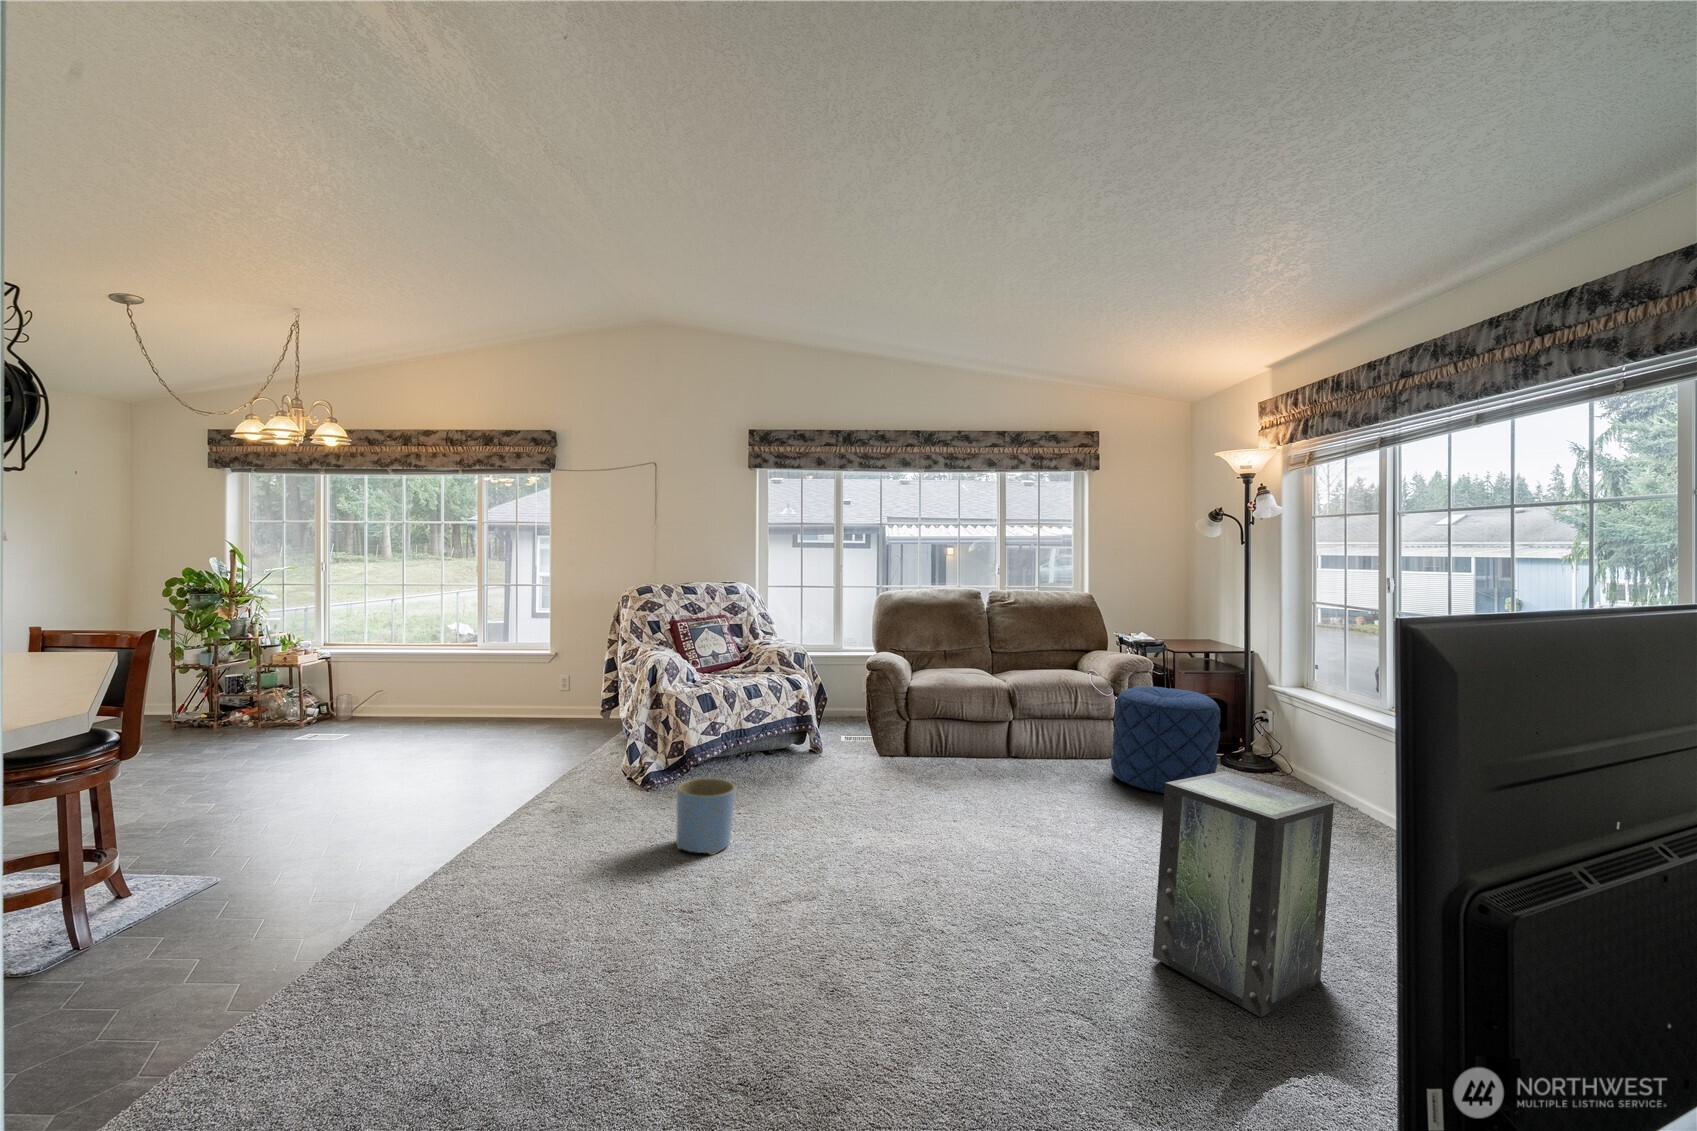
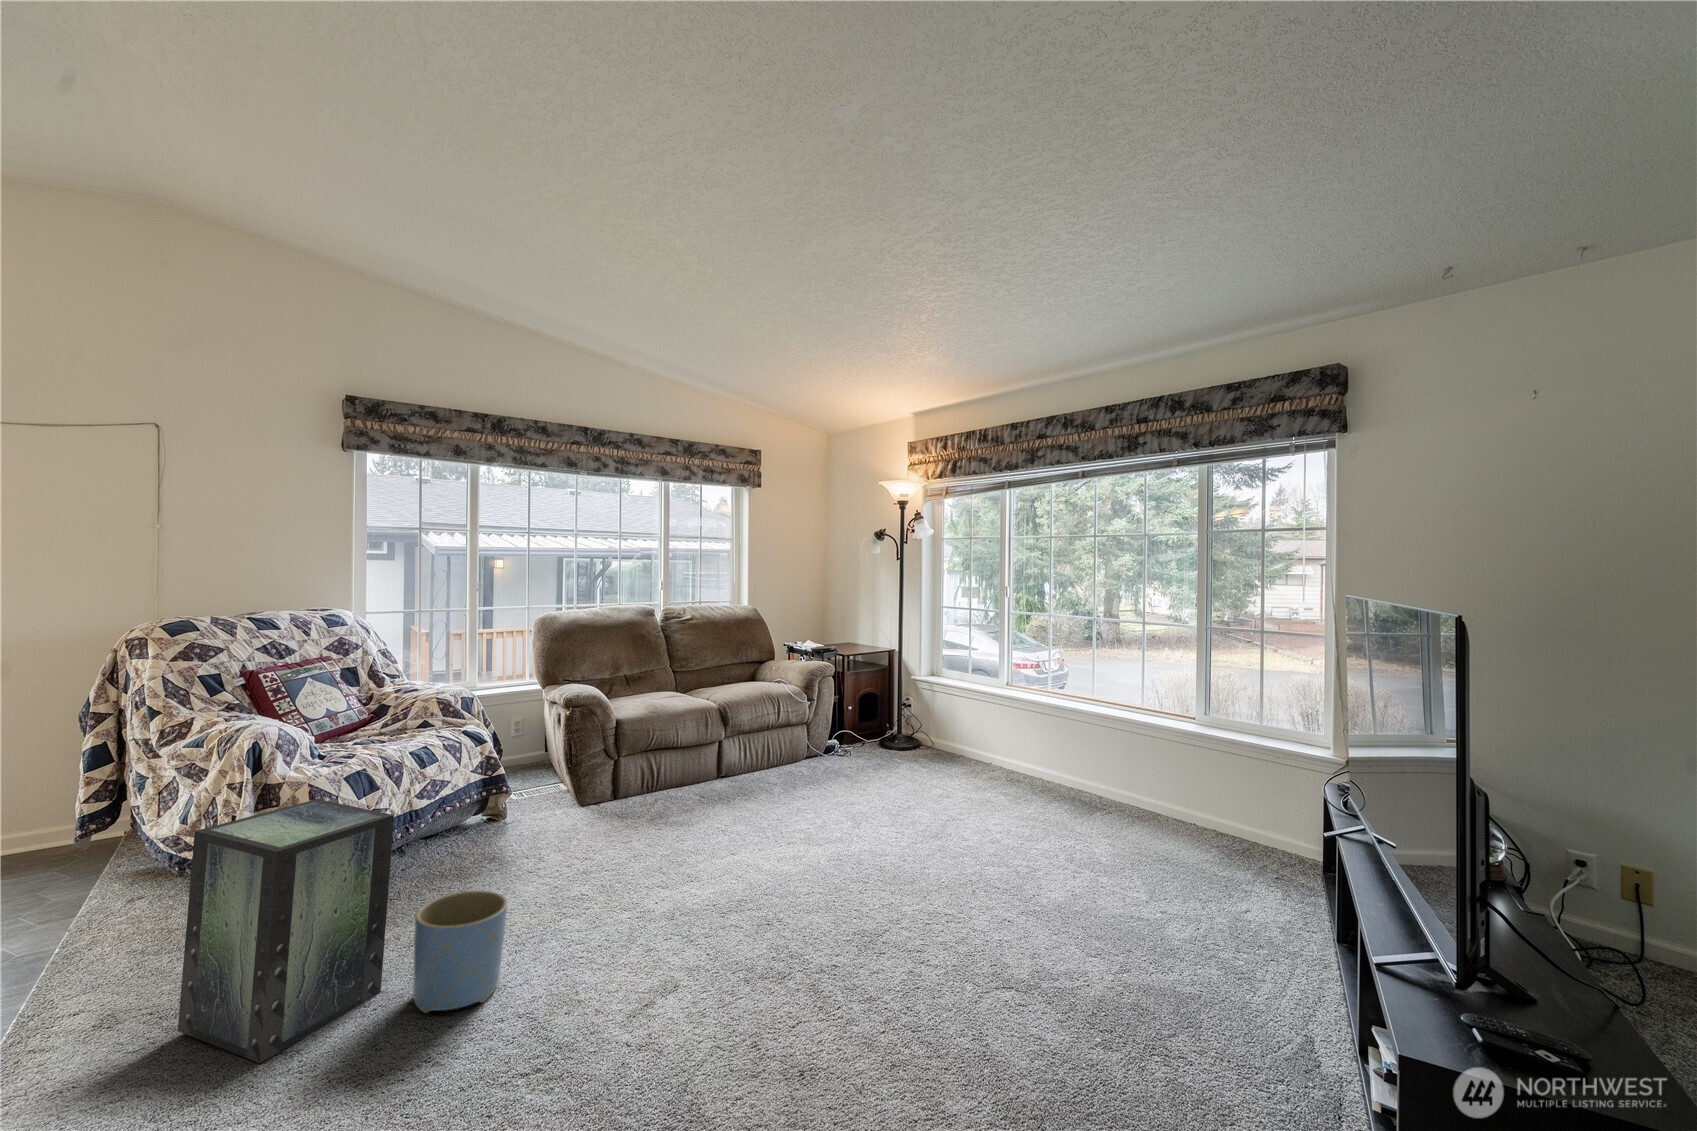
pouf: present [1111,686,1220,793] -> none [820,690,910,786]
storage box: present [1153,771,1334,1017] -> present [178,799,394,1063]

